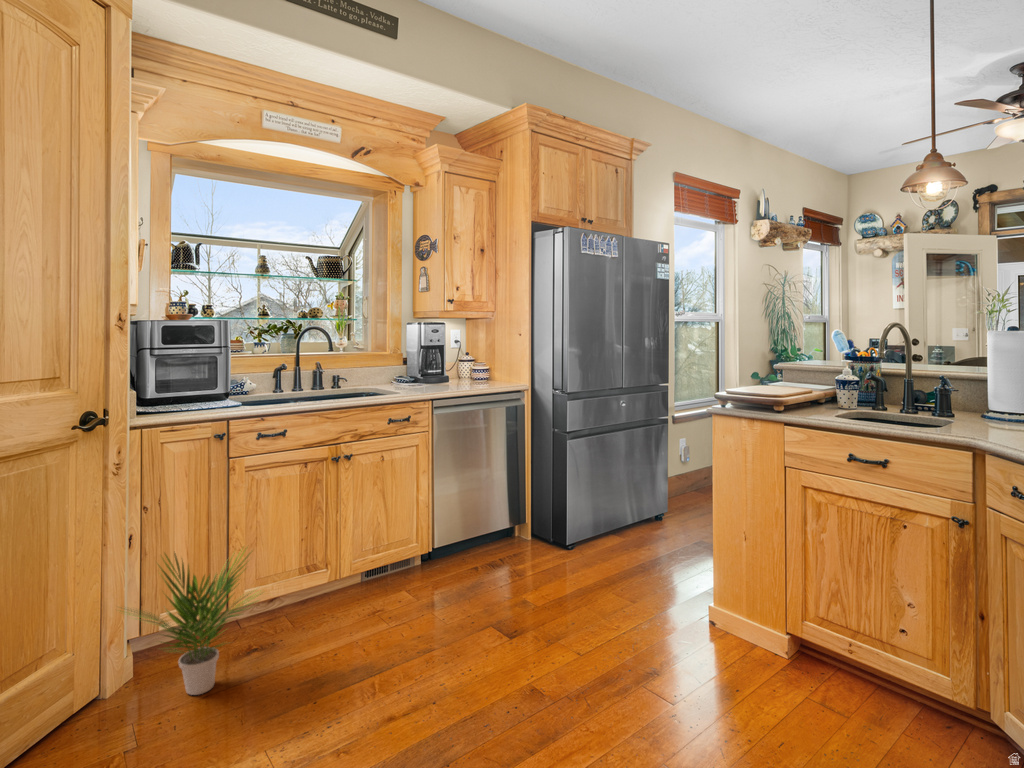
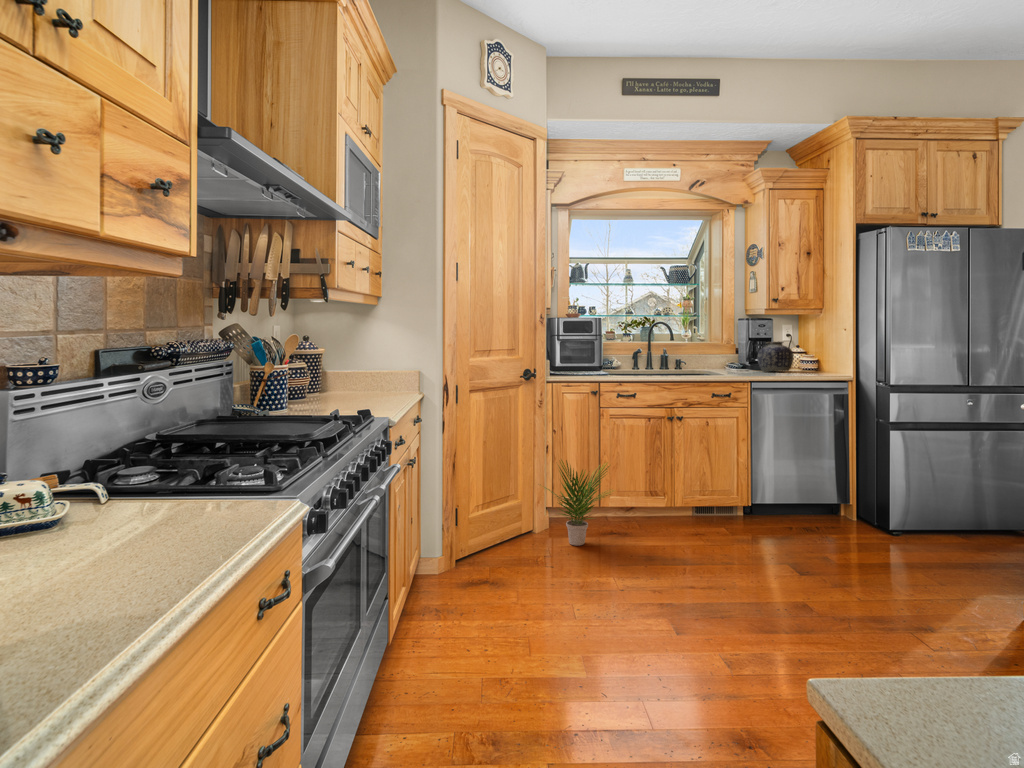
vase: none [433,352,472,388] -> present [757,341,794,371]

